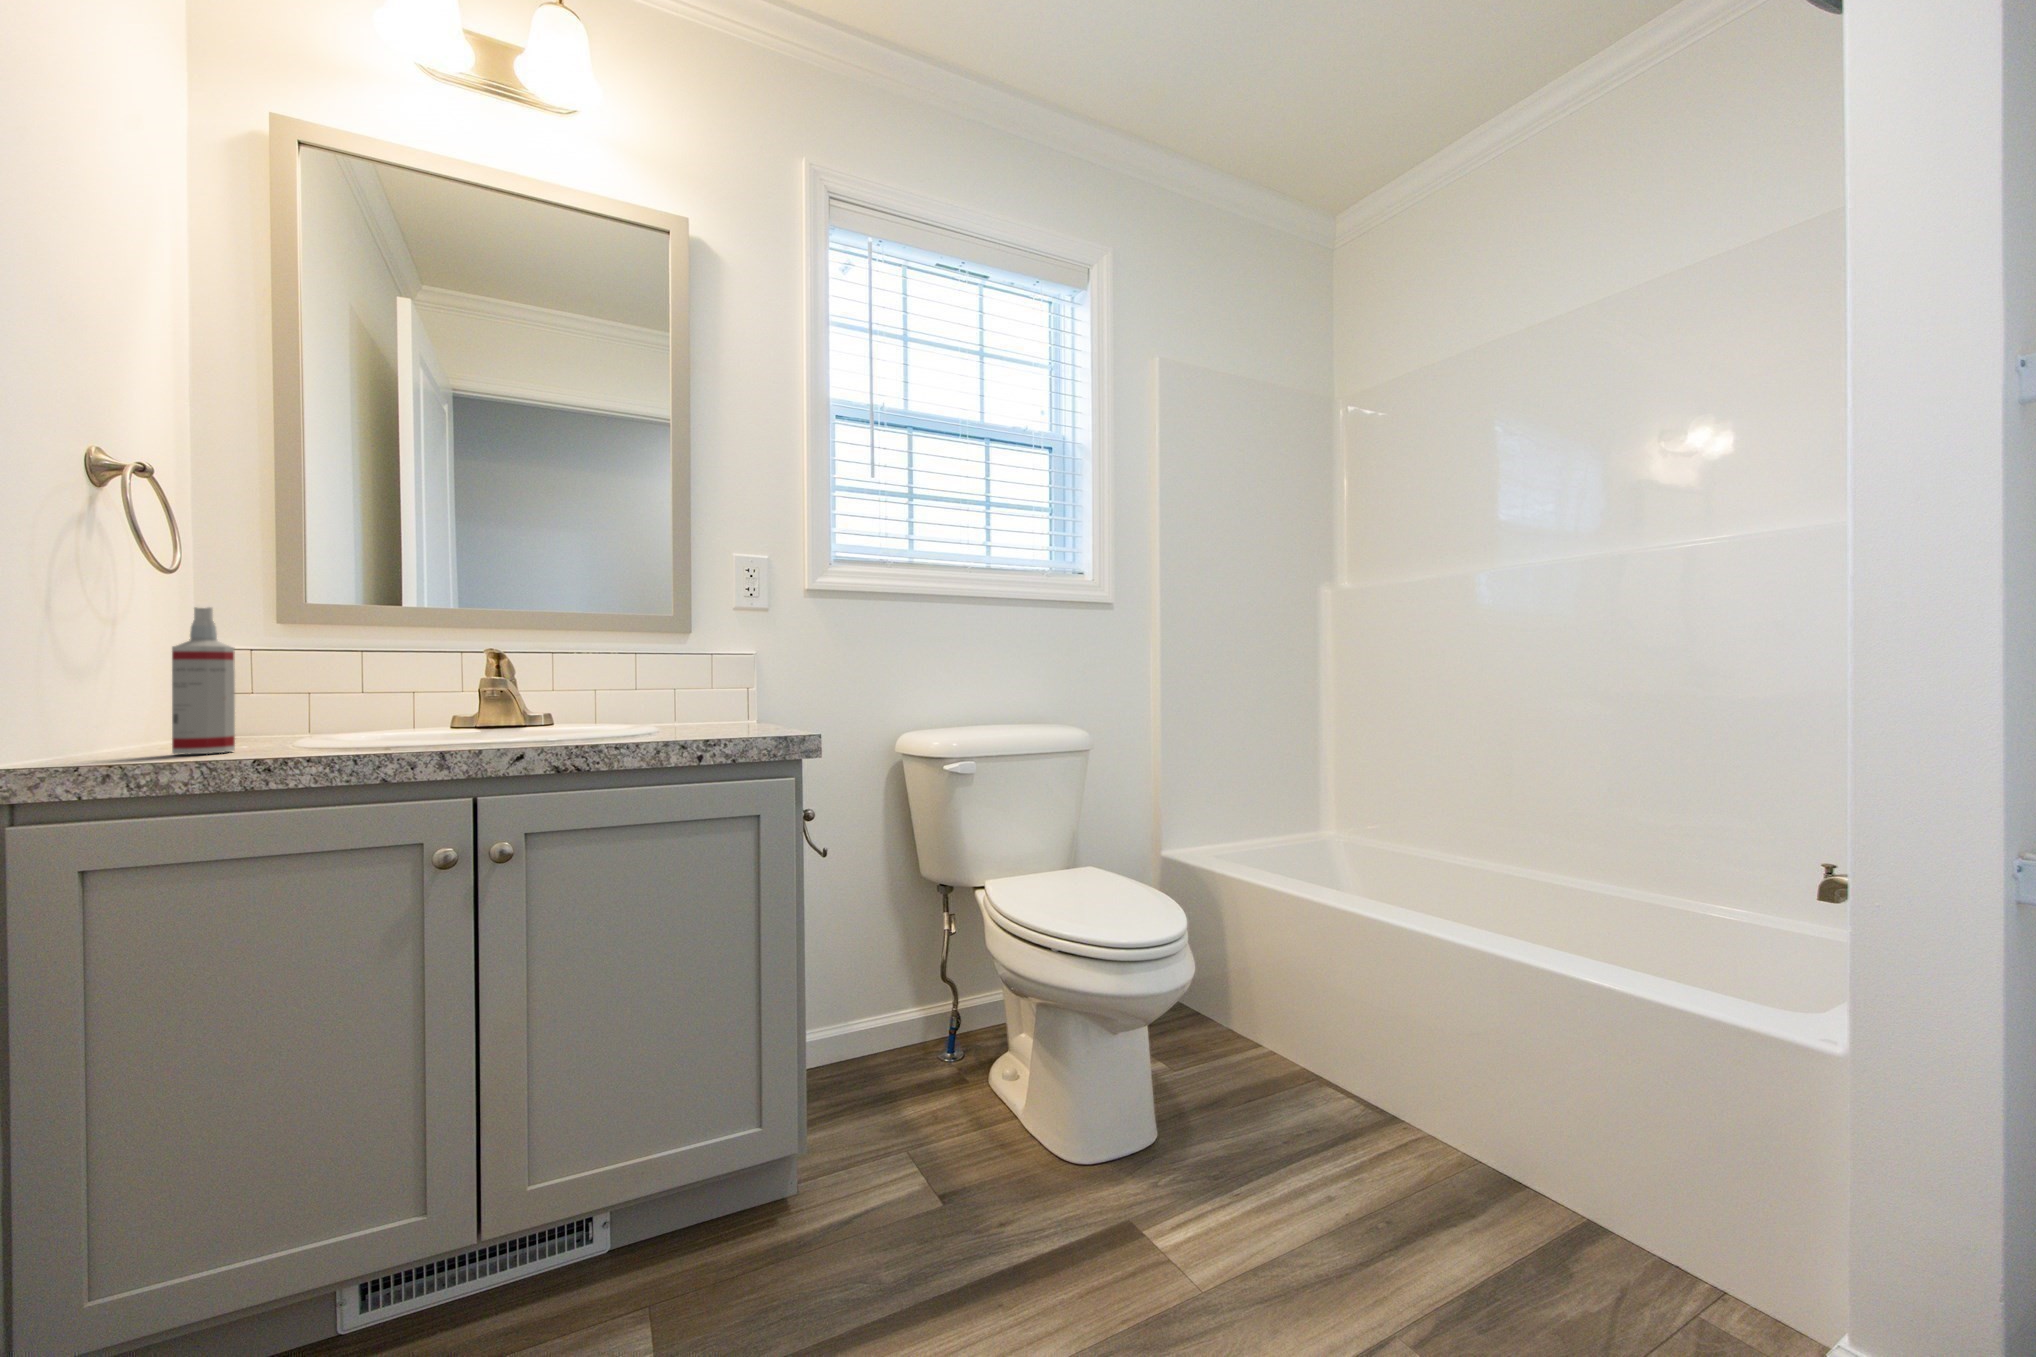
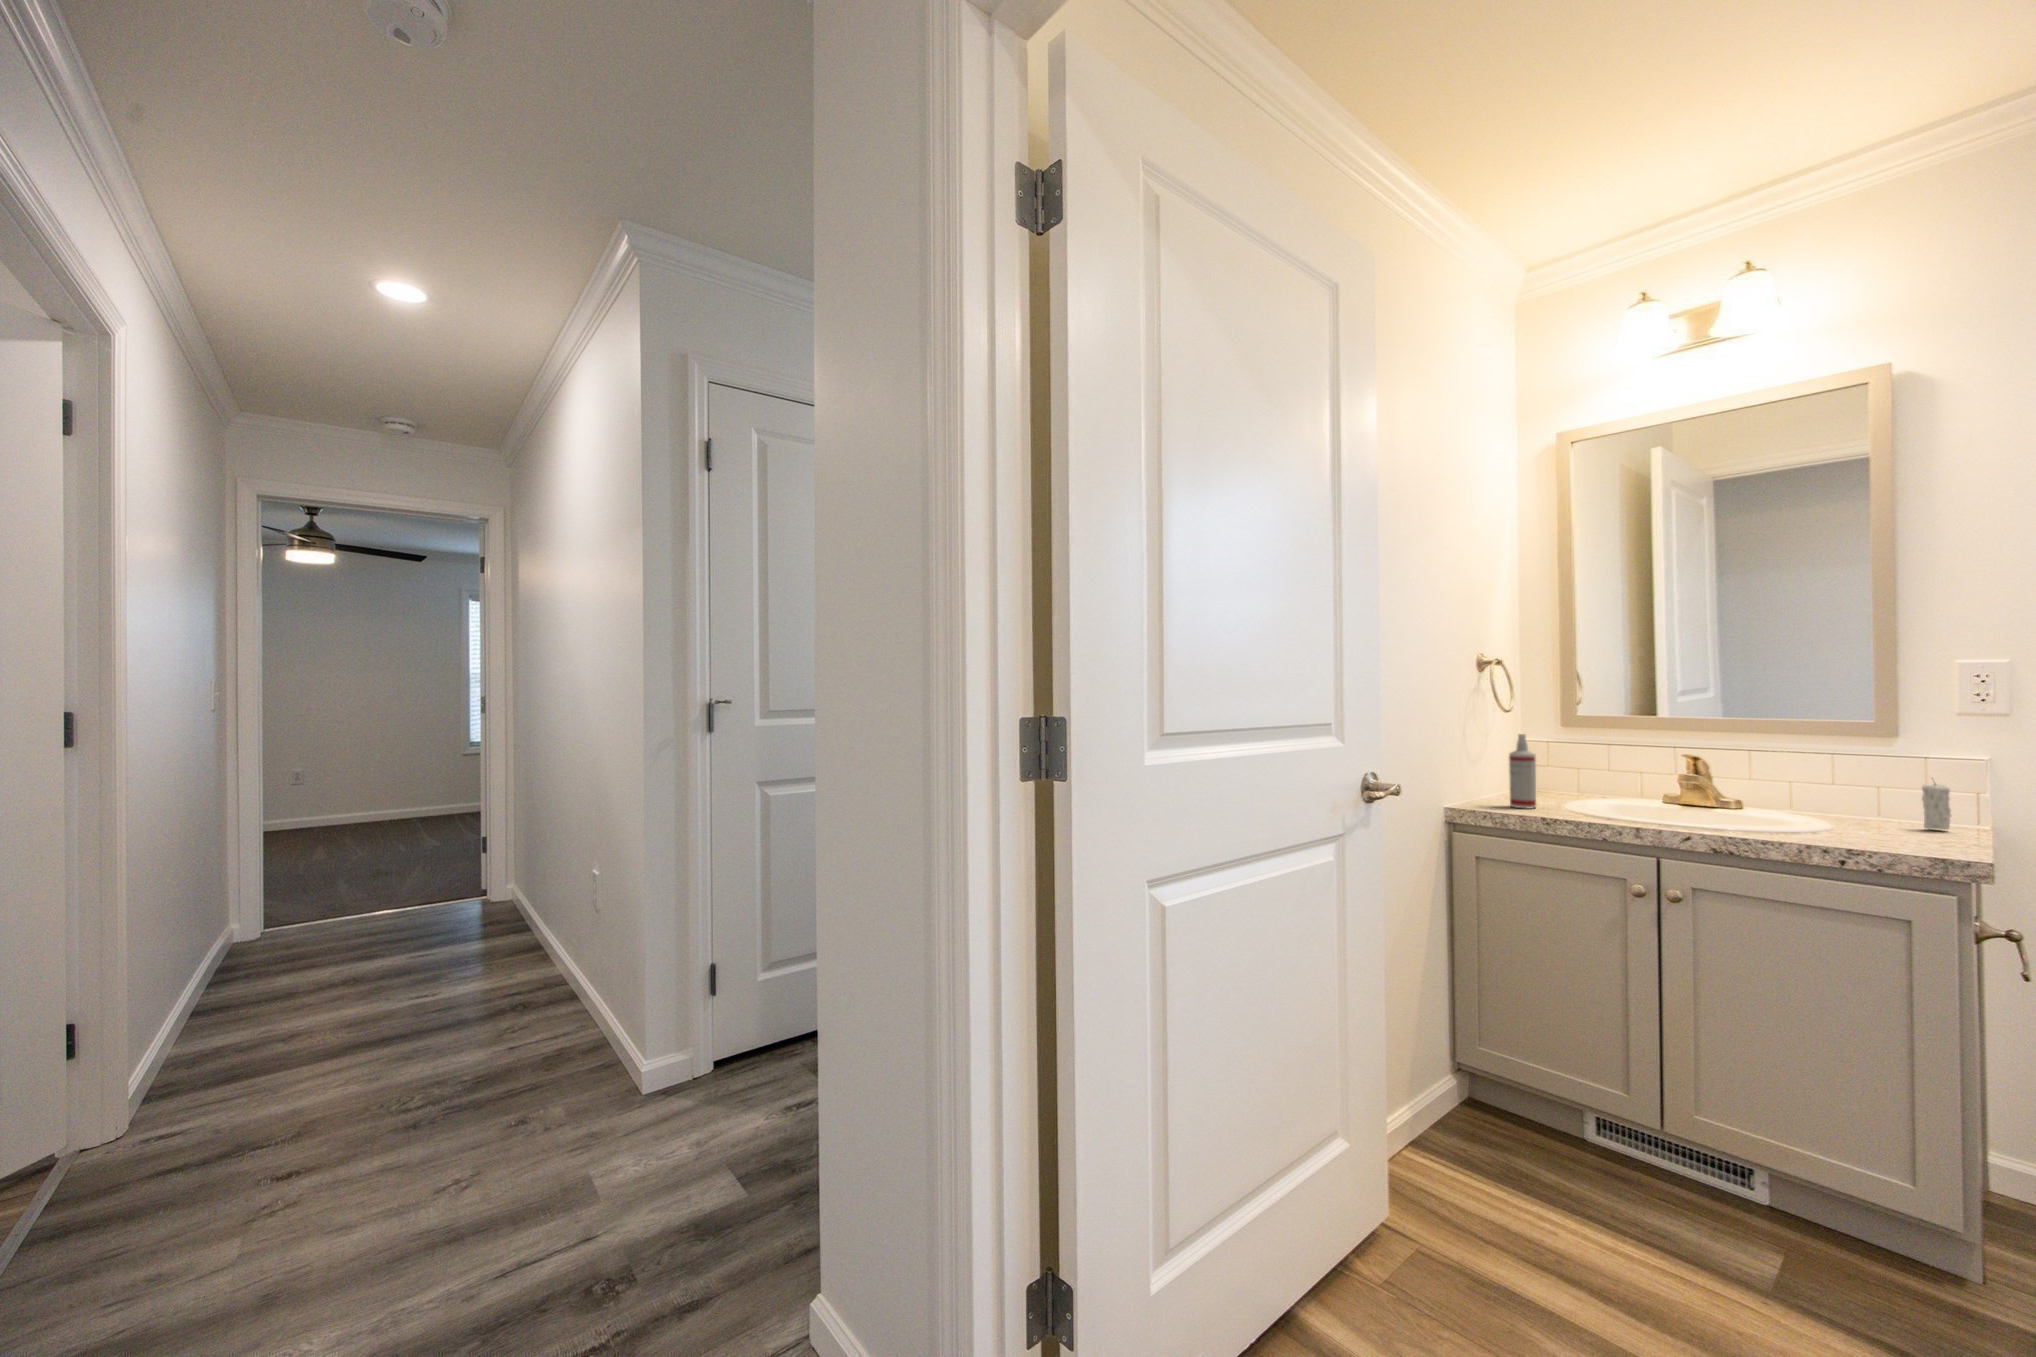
candle: none [724,662,746,721] -> present [1922,778,1951,830]

